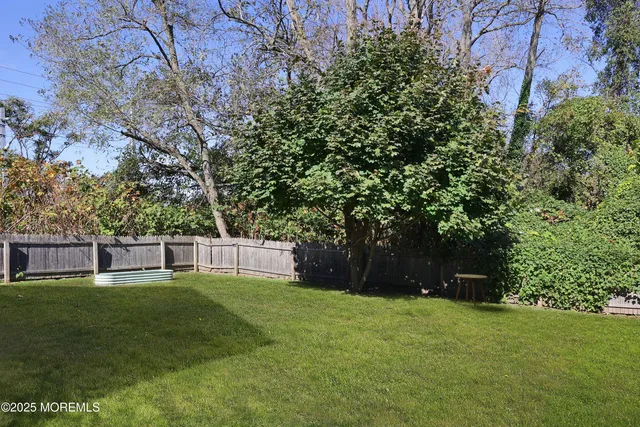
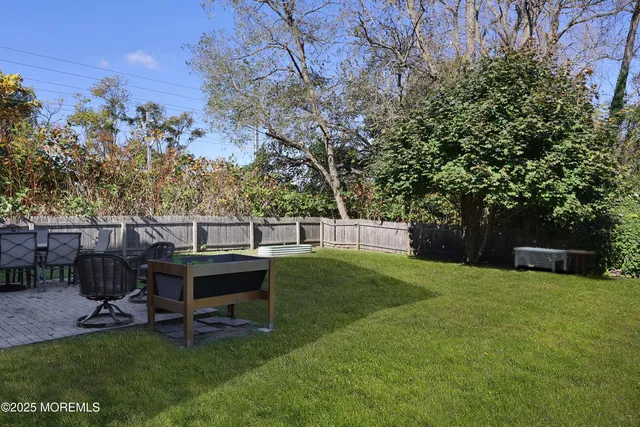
storage bench: none [398,270,458,300] -> present [514,248,567,271]

